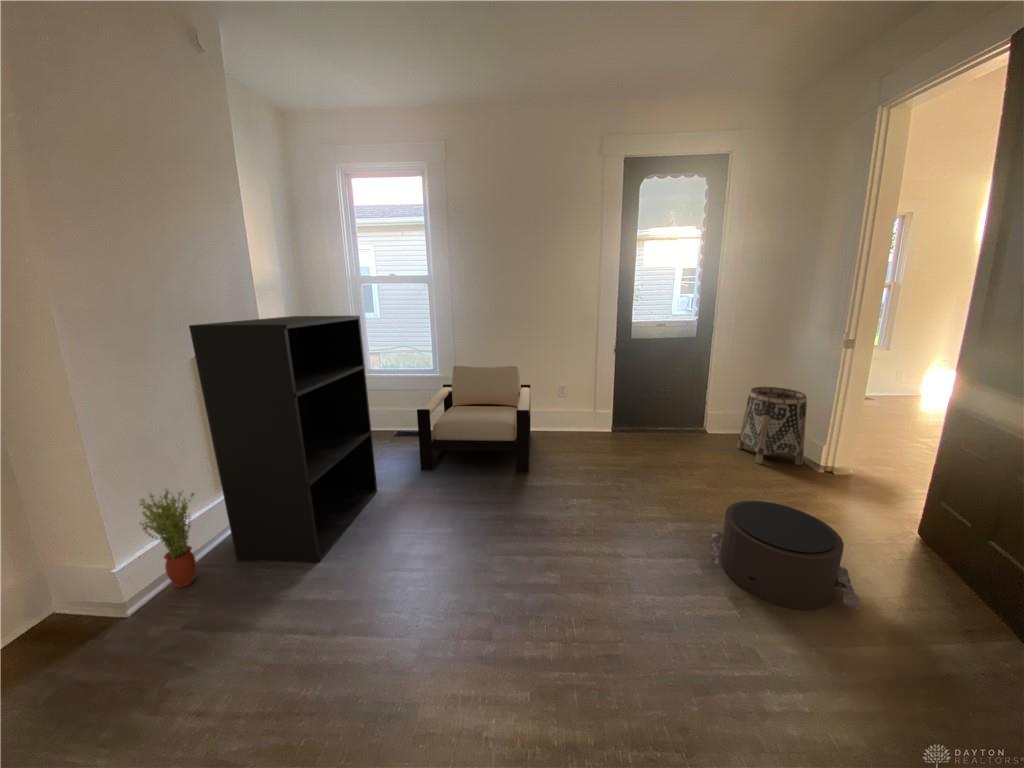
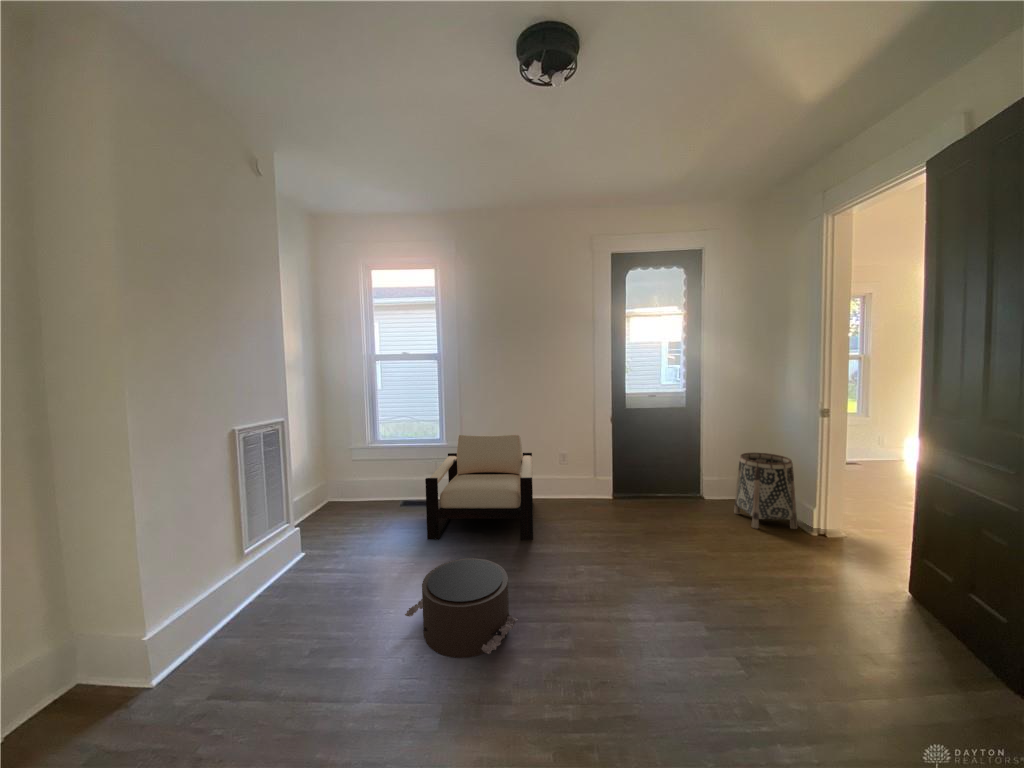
bookshelf: present [189,316,377,563] -> none [239,392,386,632]
potted plant: present [140,489,197,587] -> none [176,554,225,658]
pouf: present [708,501,860,610] -> present [405,558,518,658]

